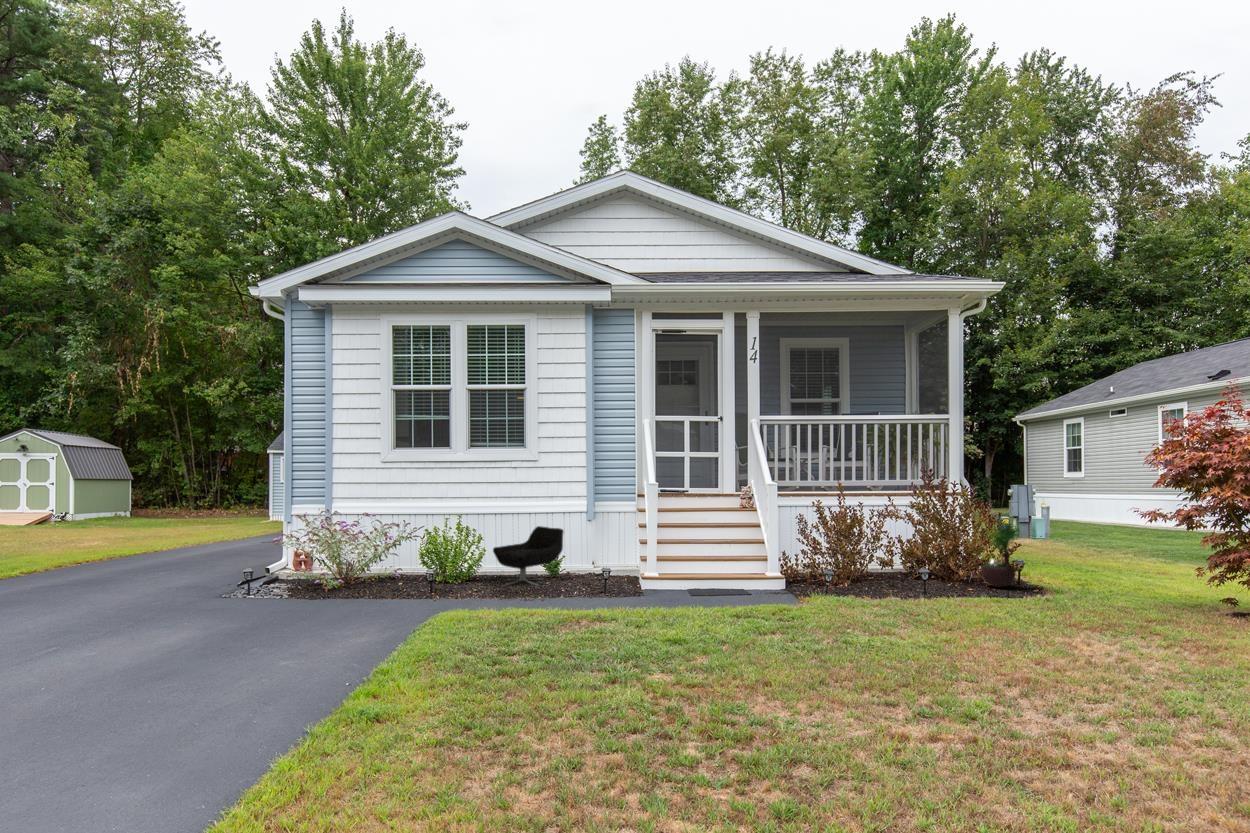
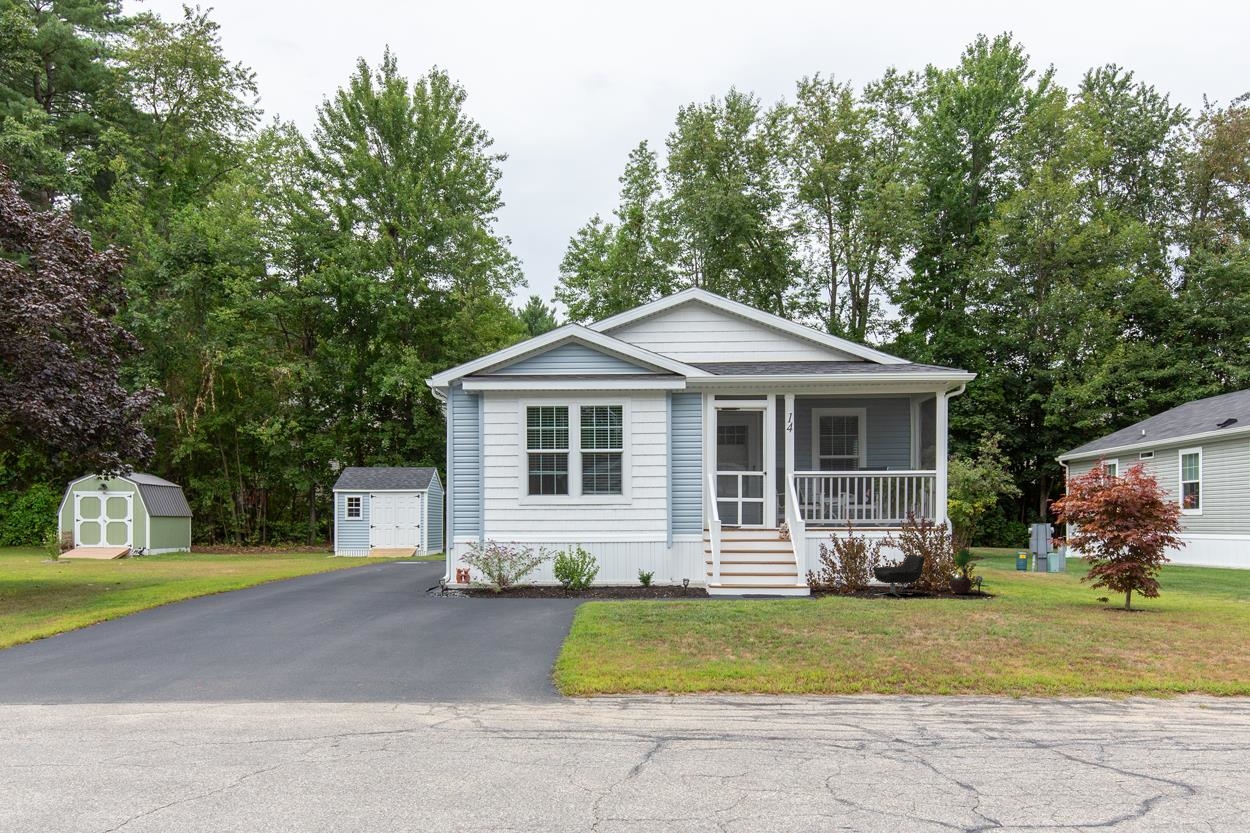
lounge chair: present [493,526,563,585] -> present [873,554,924,597]

